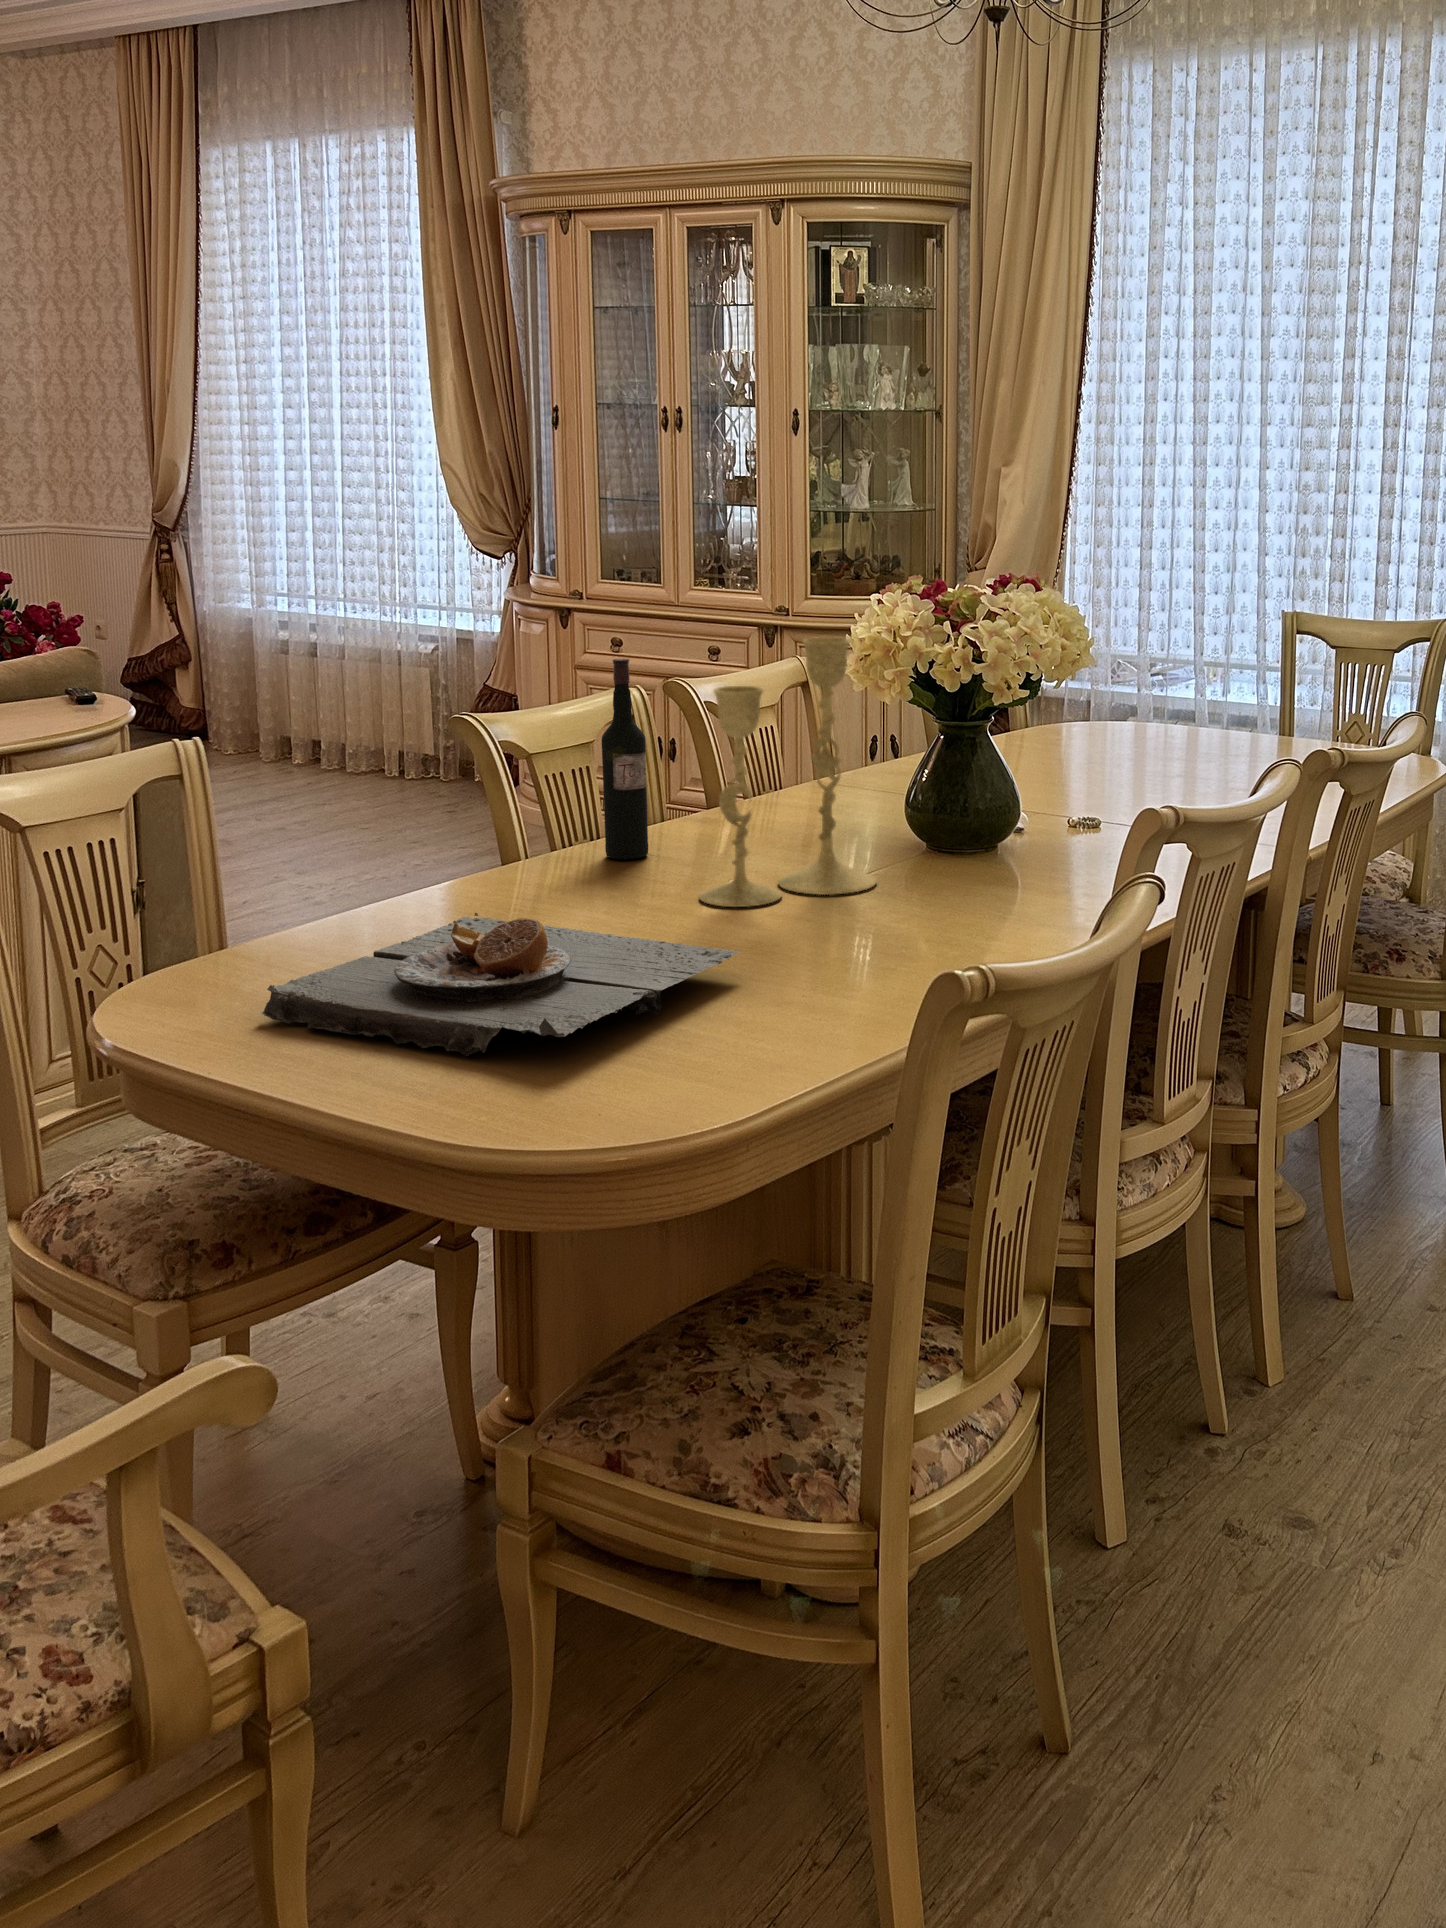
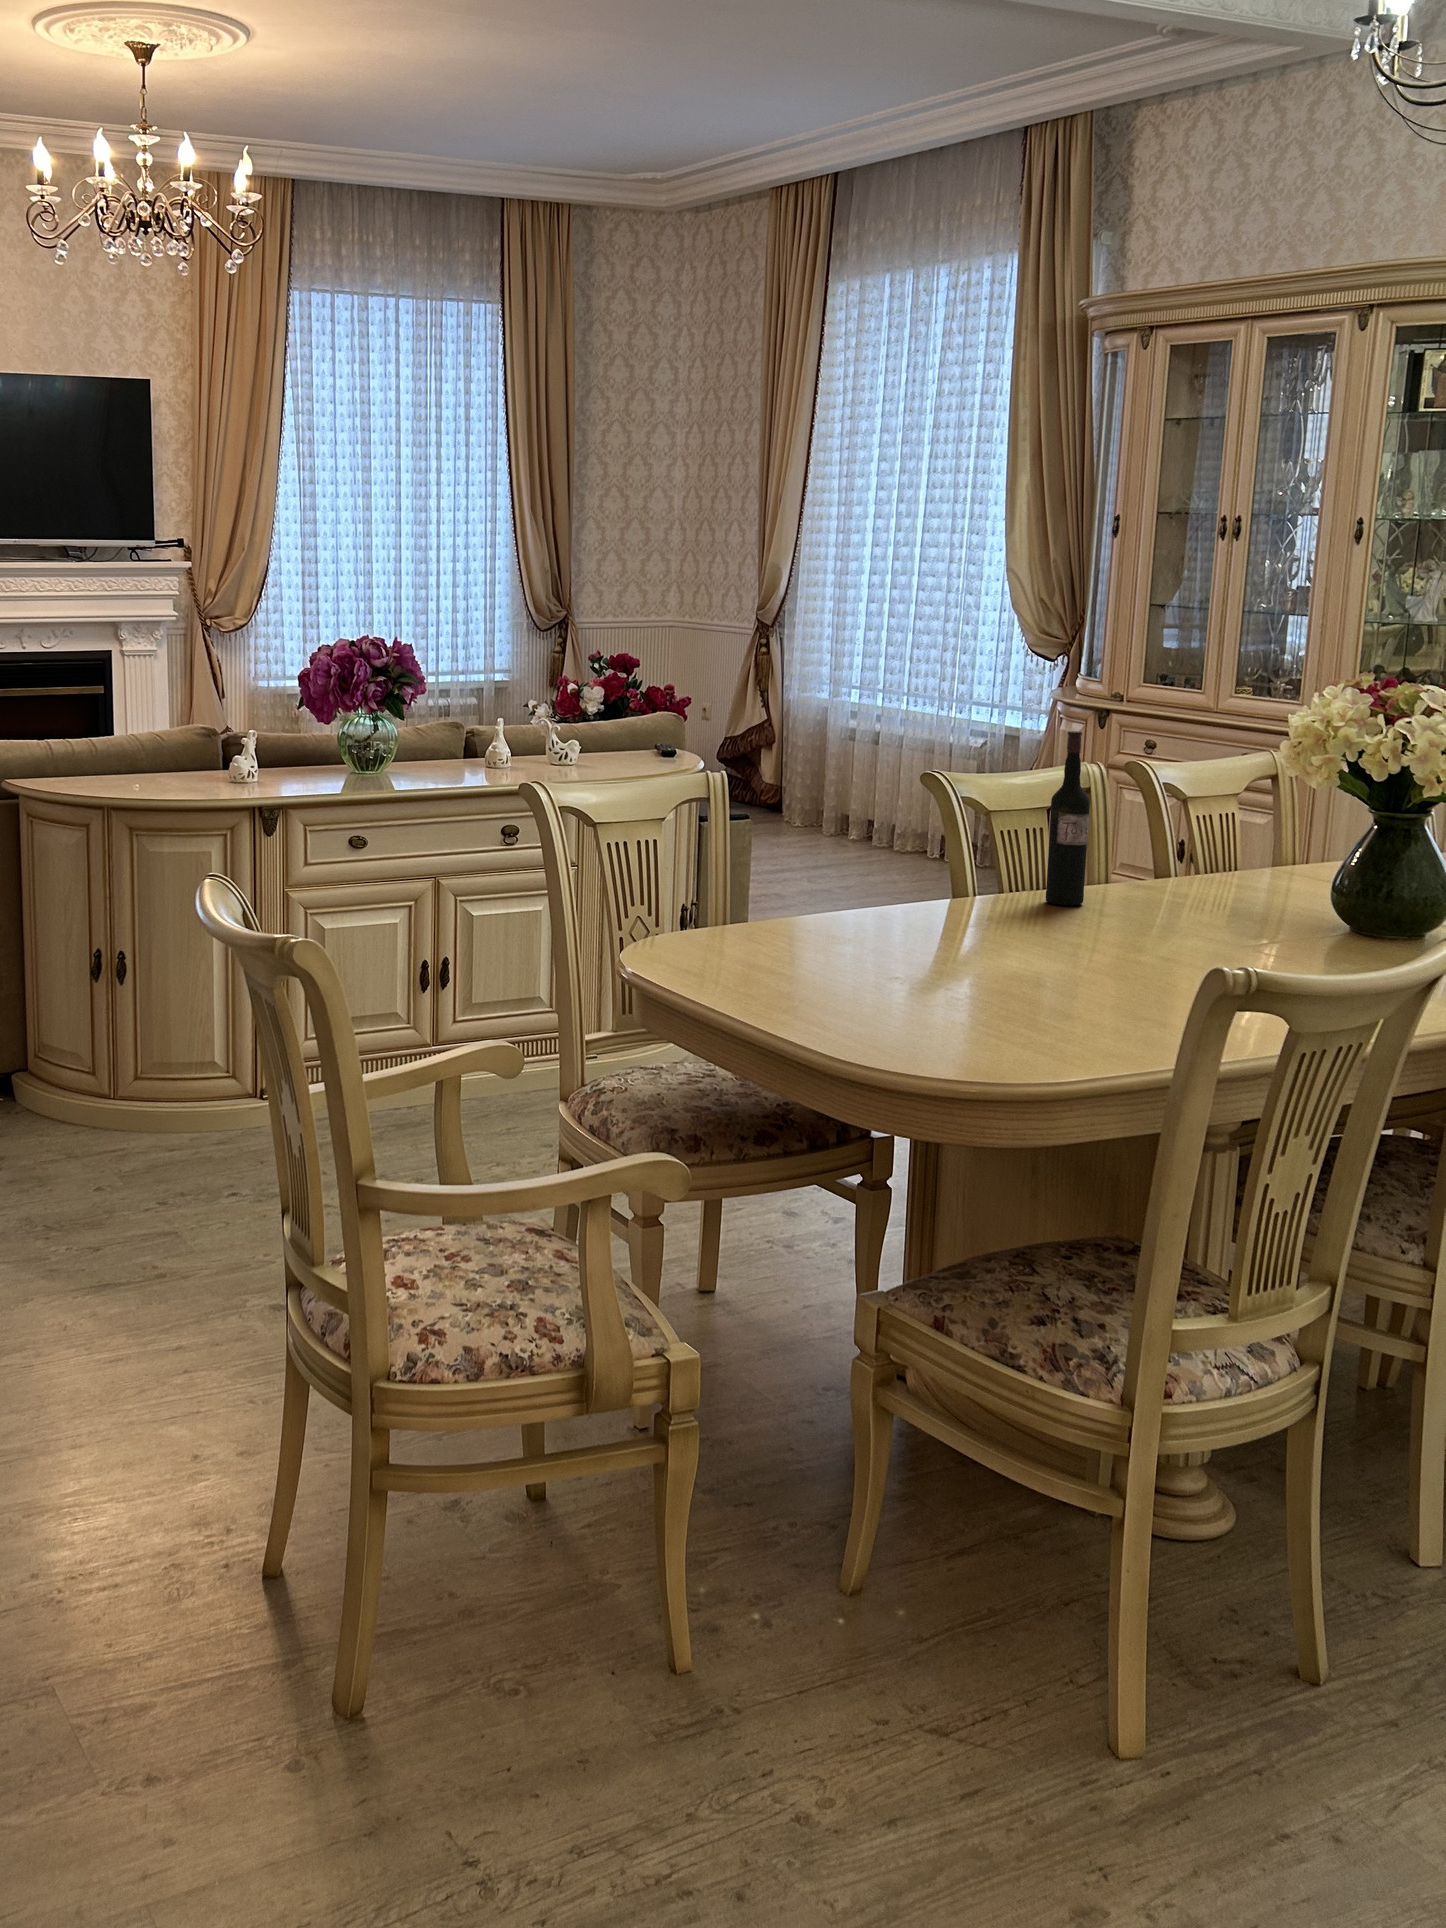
candlestick: present [699,637,876,907] -> none [1111,721,1283,952]
plate: present [262,913,741,1056] -> none [734,916,1120,1009]

